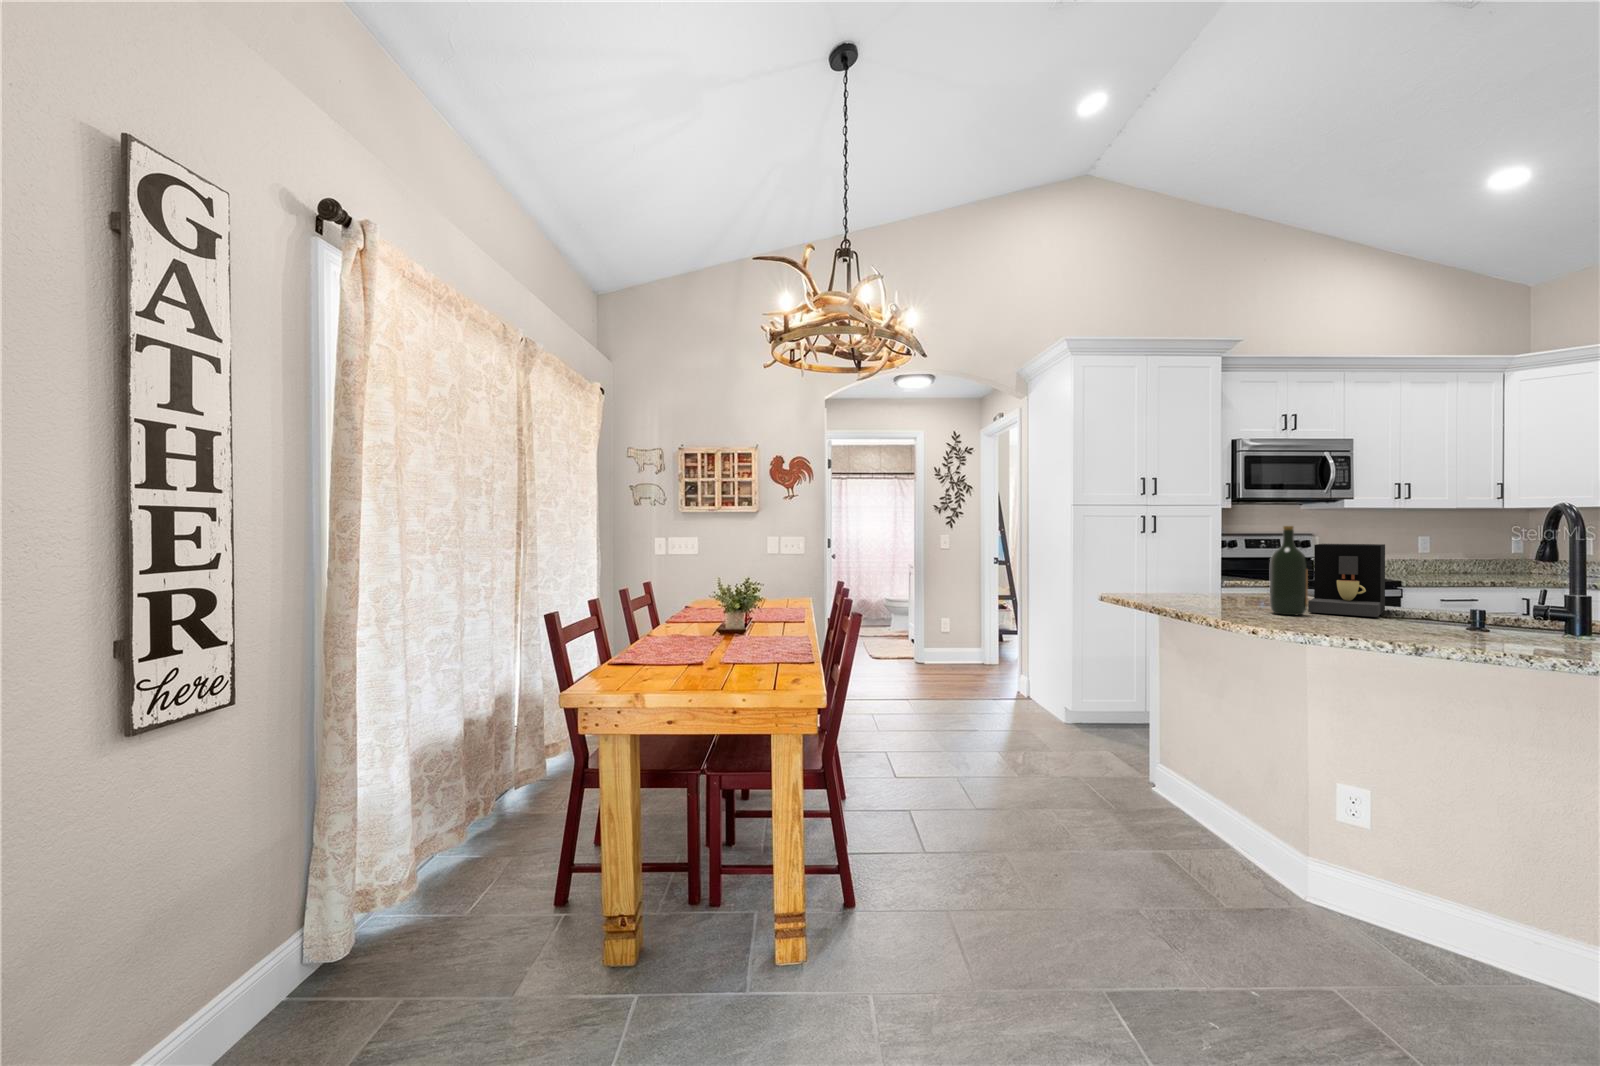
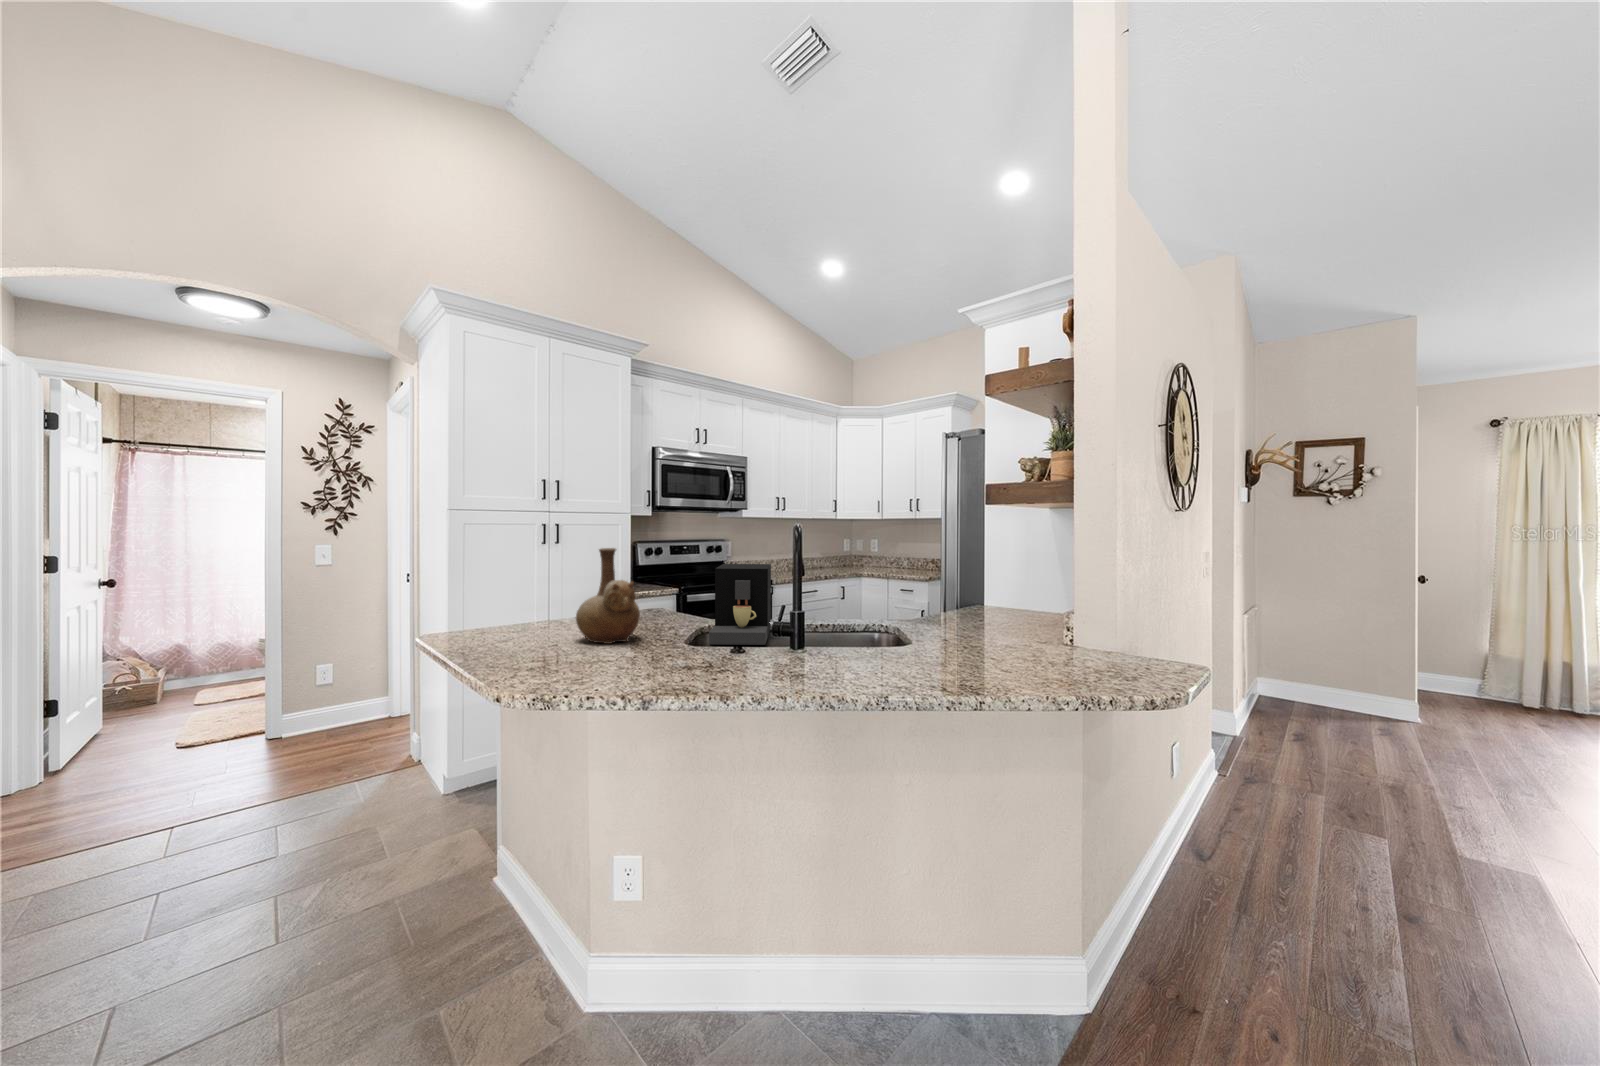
vase: none [1171,526,1232,605] -> present [576,548,640,644]
wine bottle: present [1270,526,1308,615] -> none [673,552,708,654]

